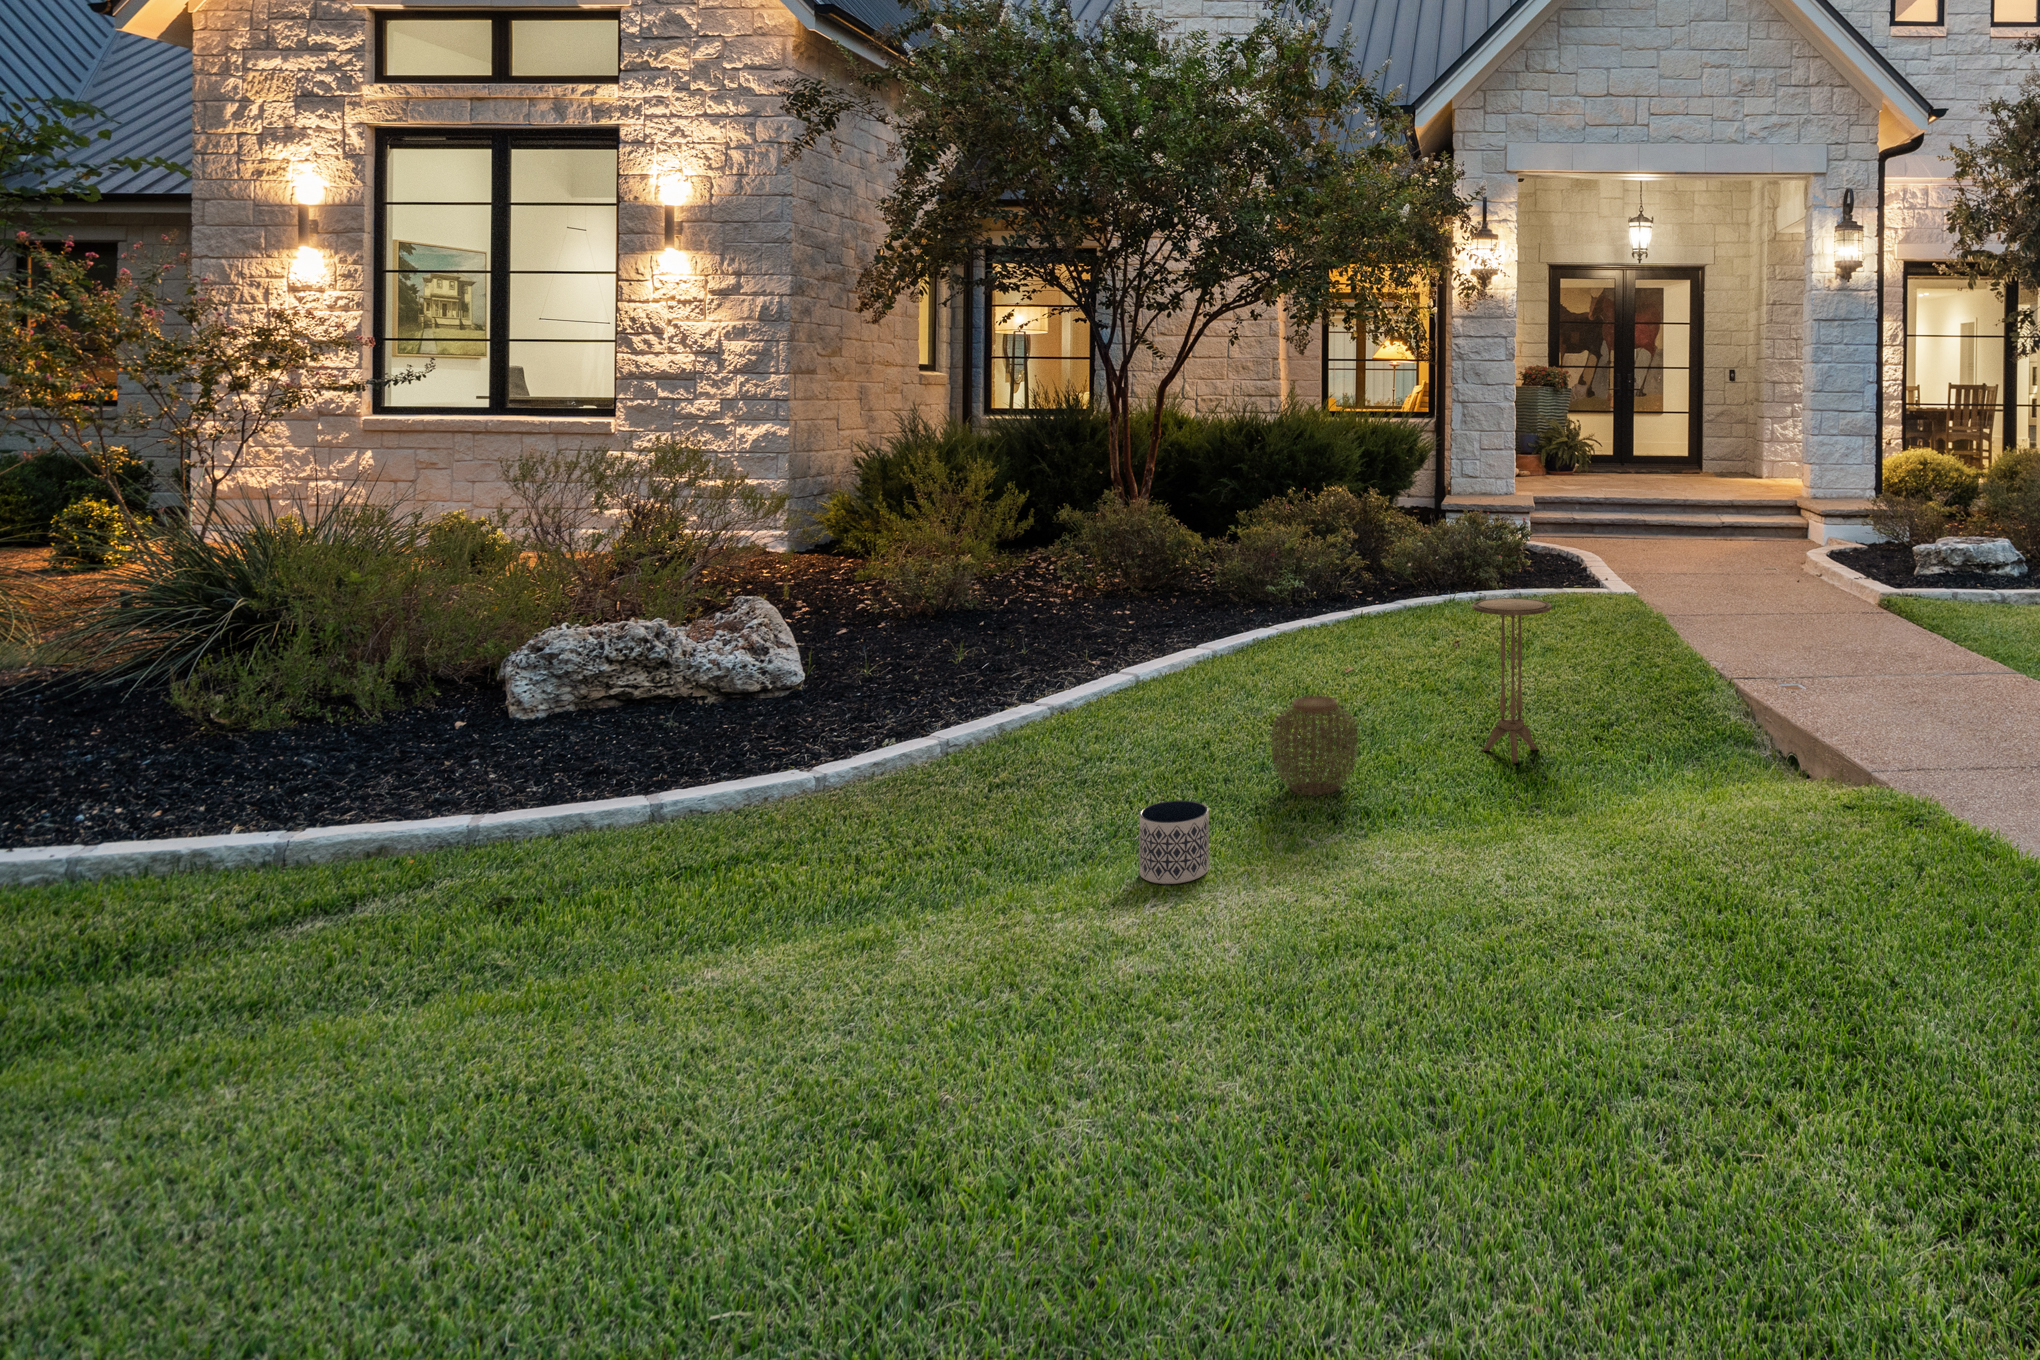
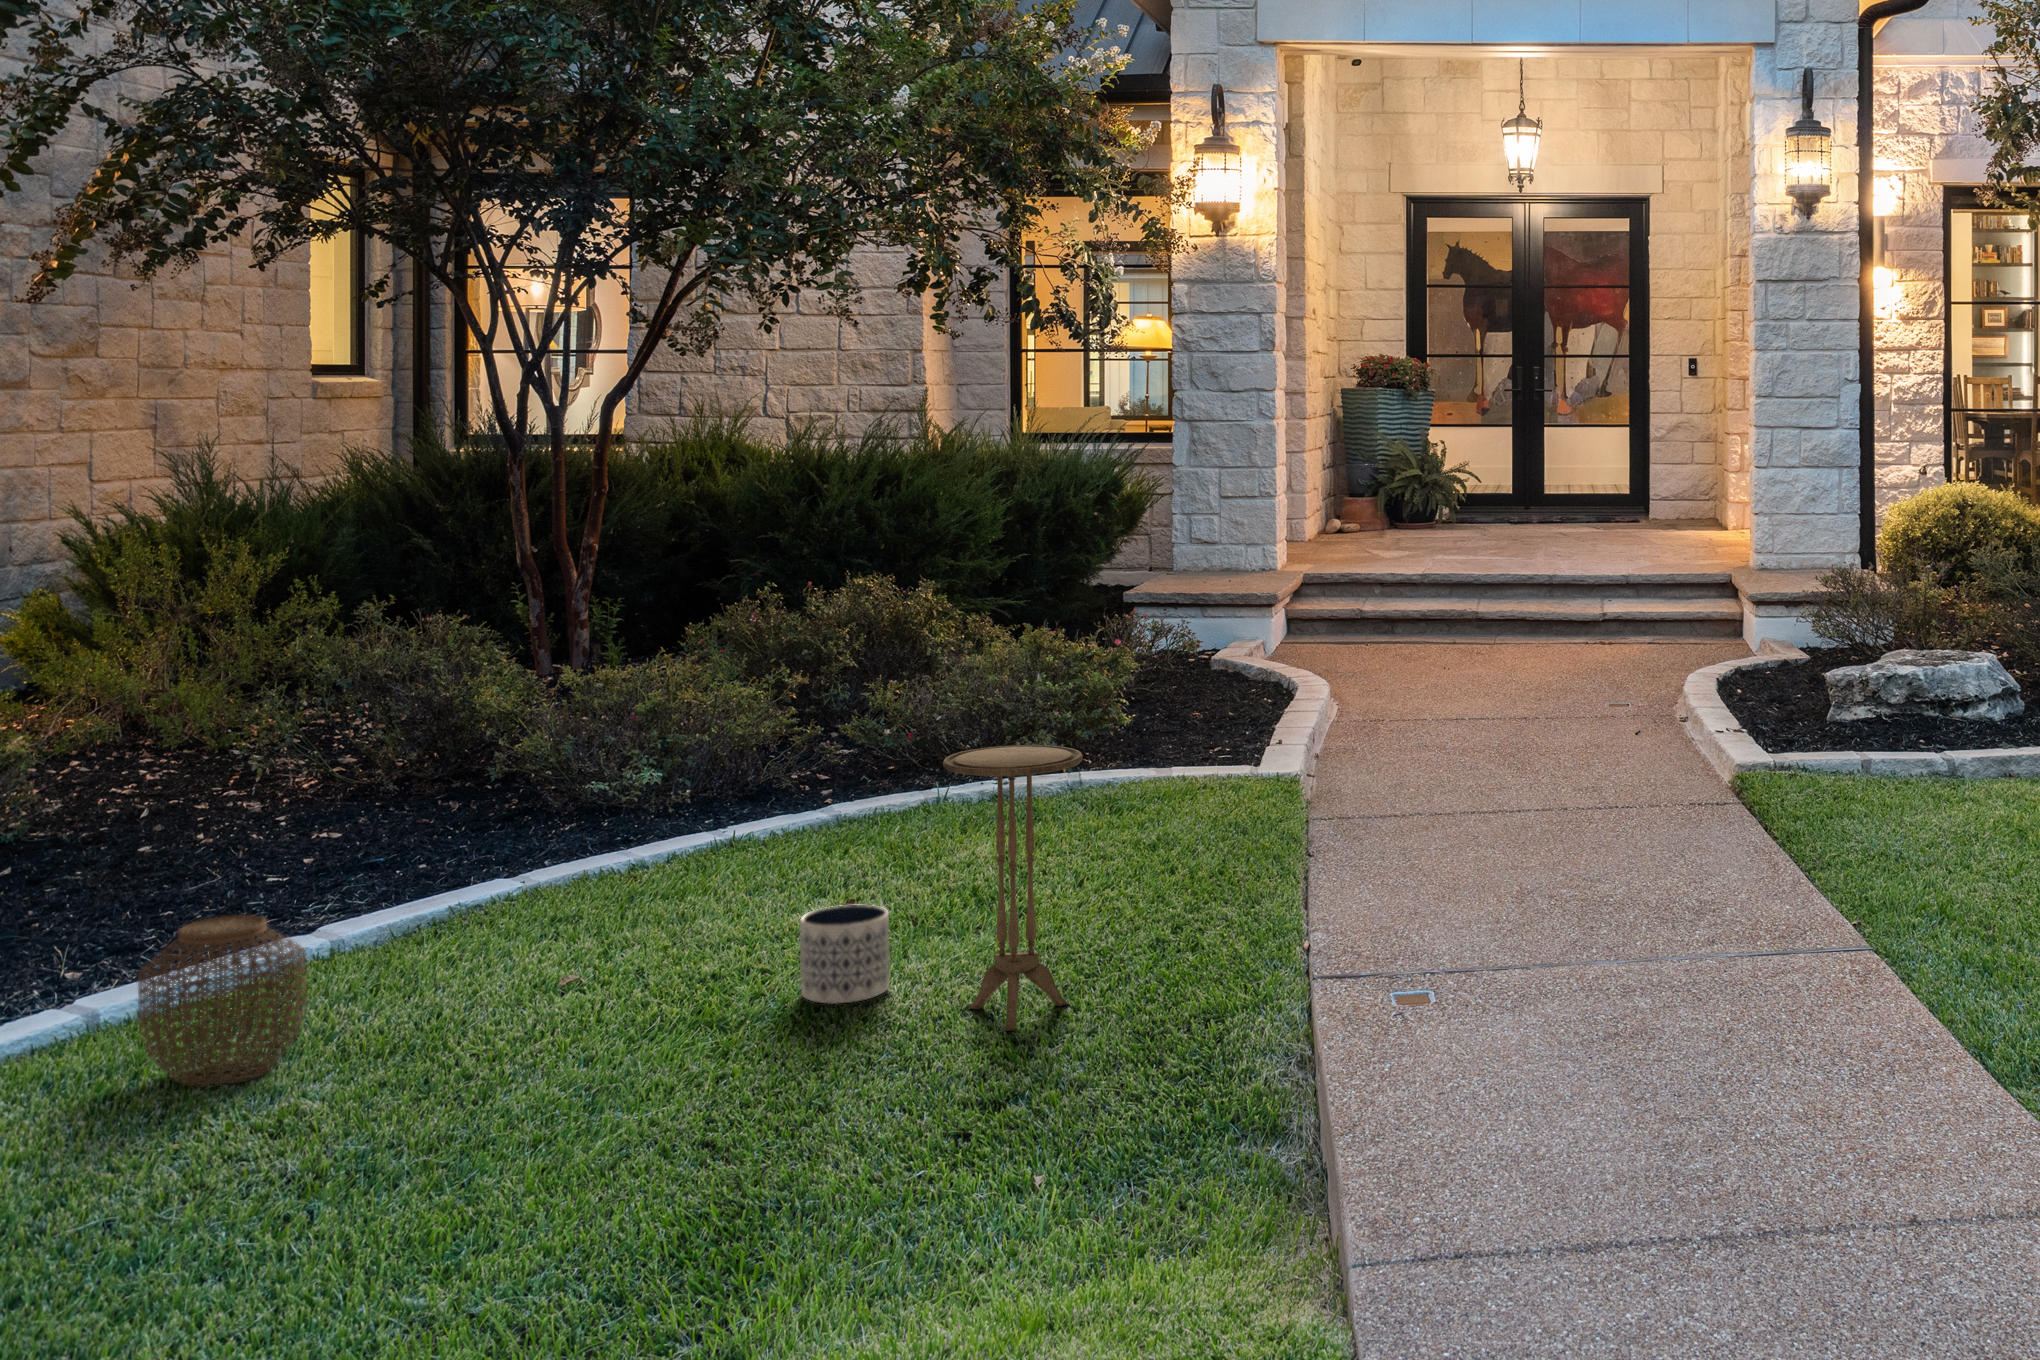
woven basket: present [1272,696,1357,795] -> present [138,915,307,1087]
planter: present [1139,801,1209,884] -> present [800,905,890,1004]

